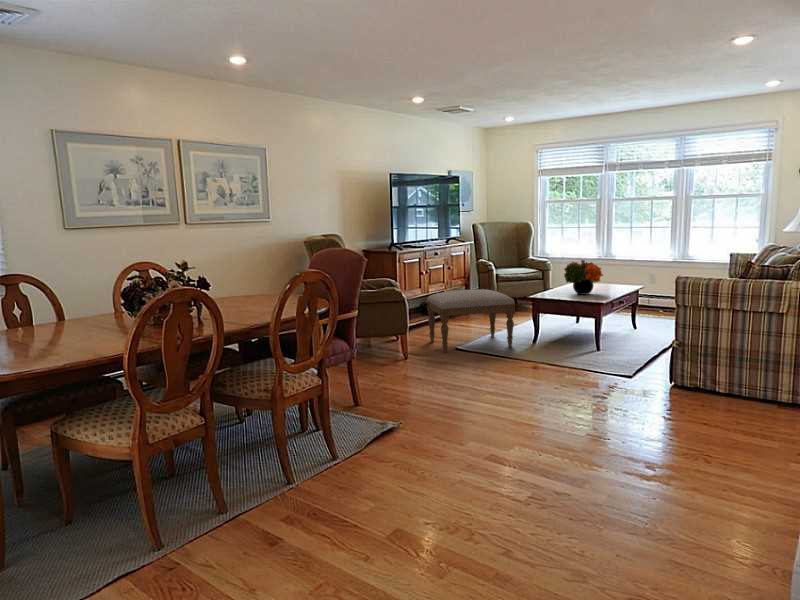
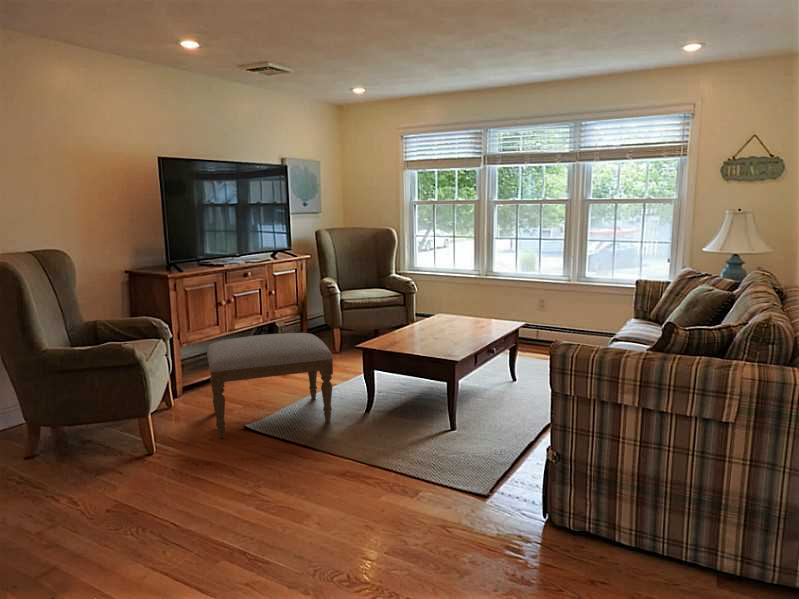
flower arrangement: present [564,260,603,295] -> none [405,291,464,343]

